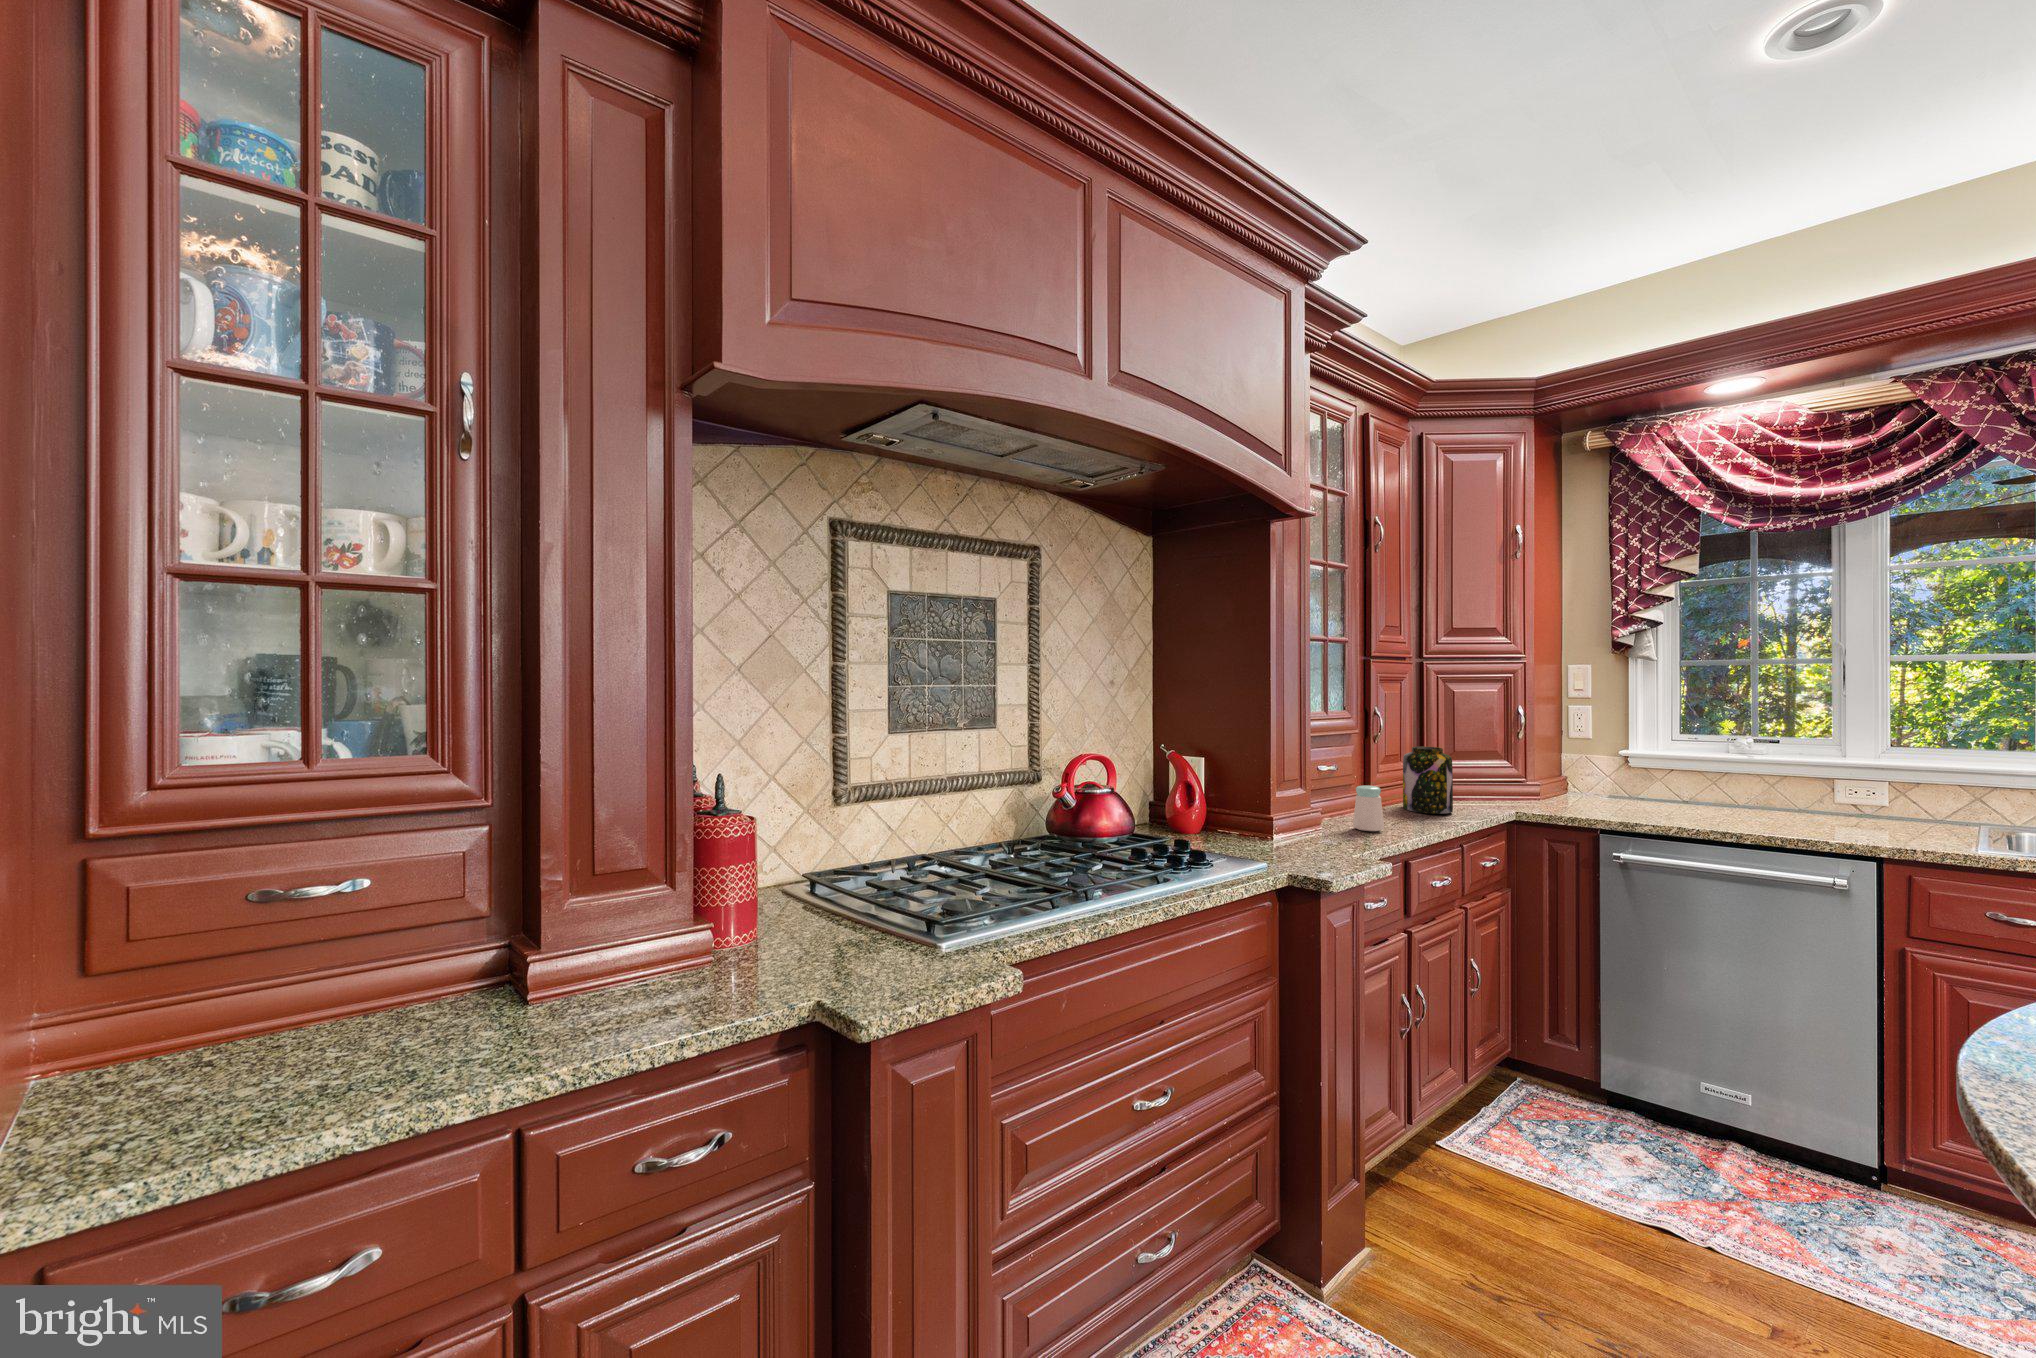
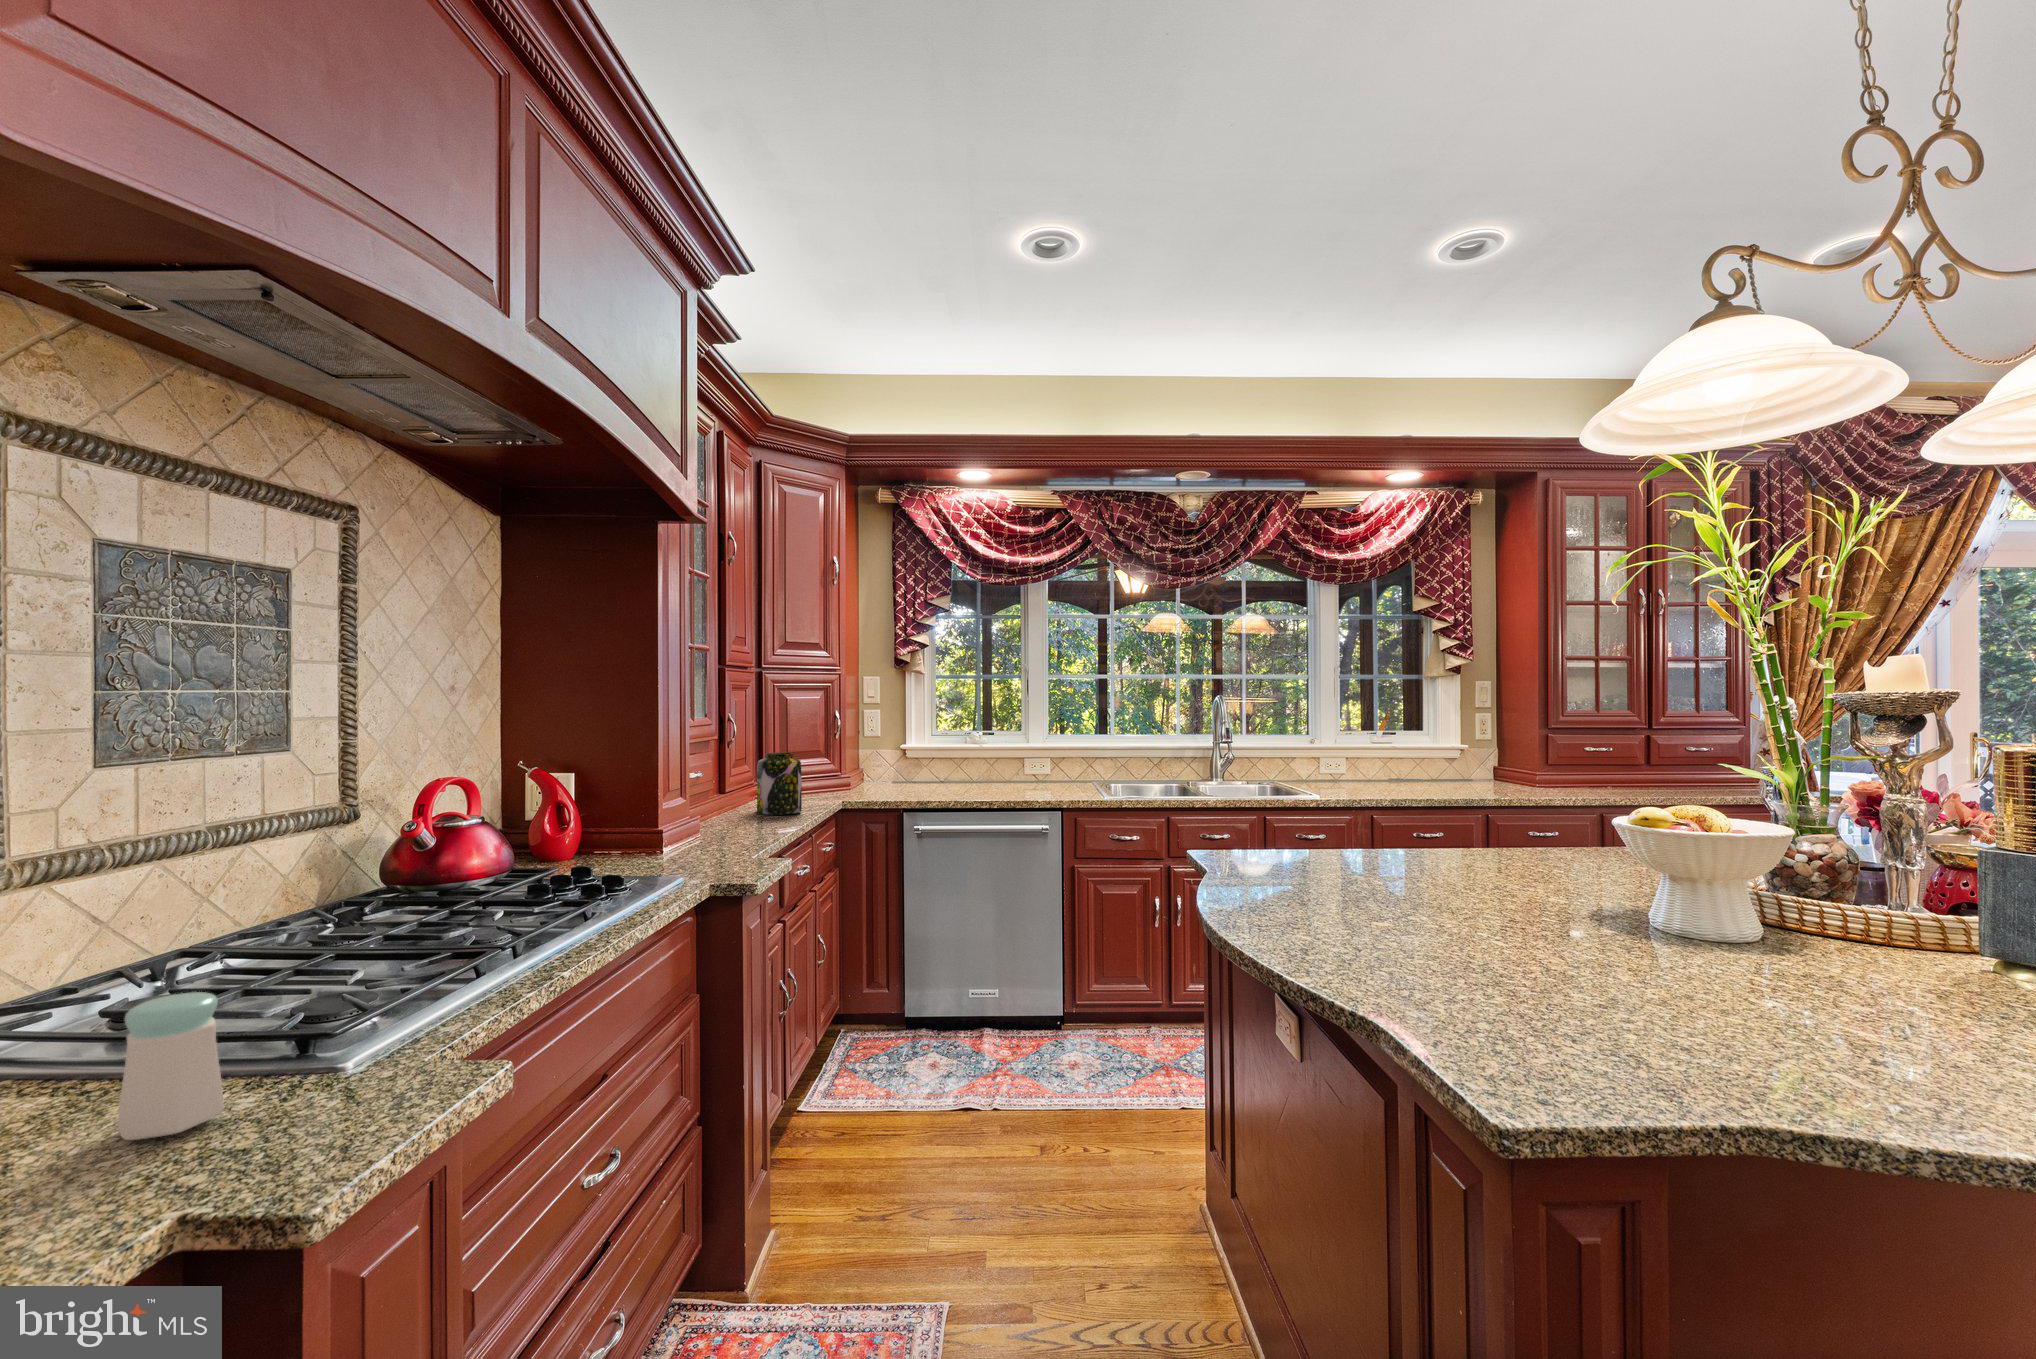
salt shaker: present [1353,785,1384,831] -> present [118,992,224,1140]

